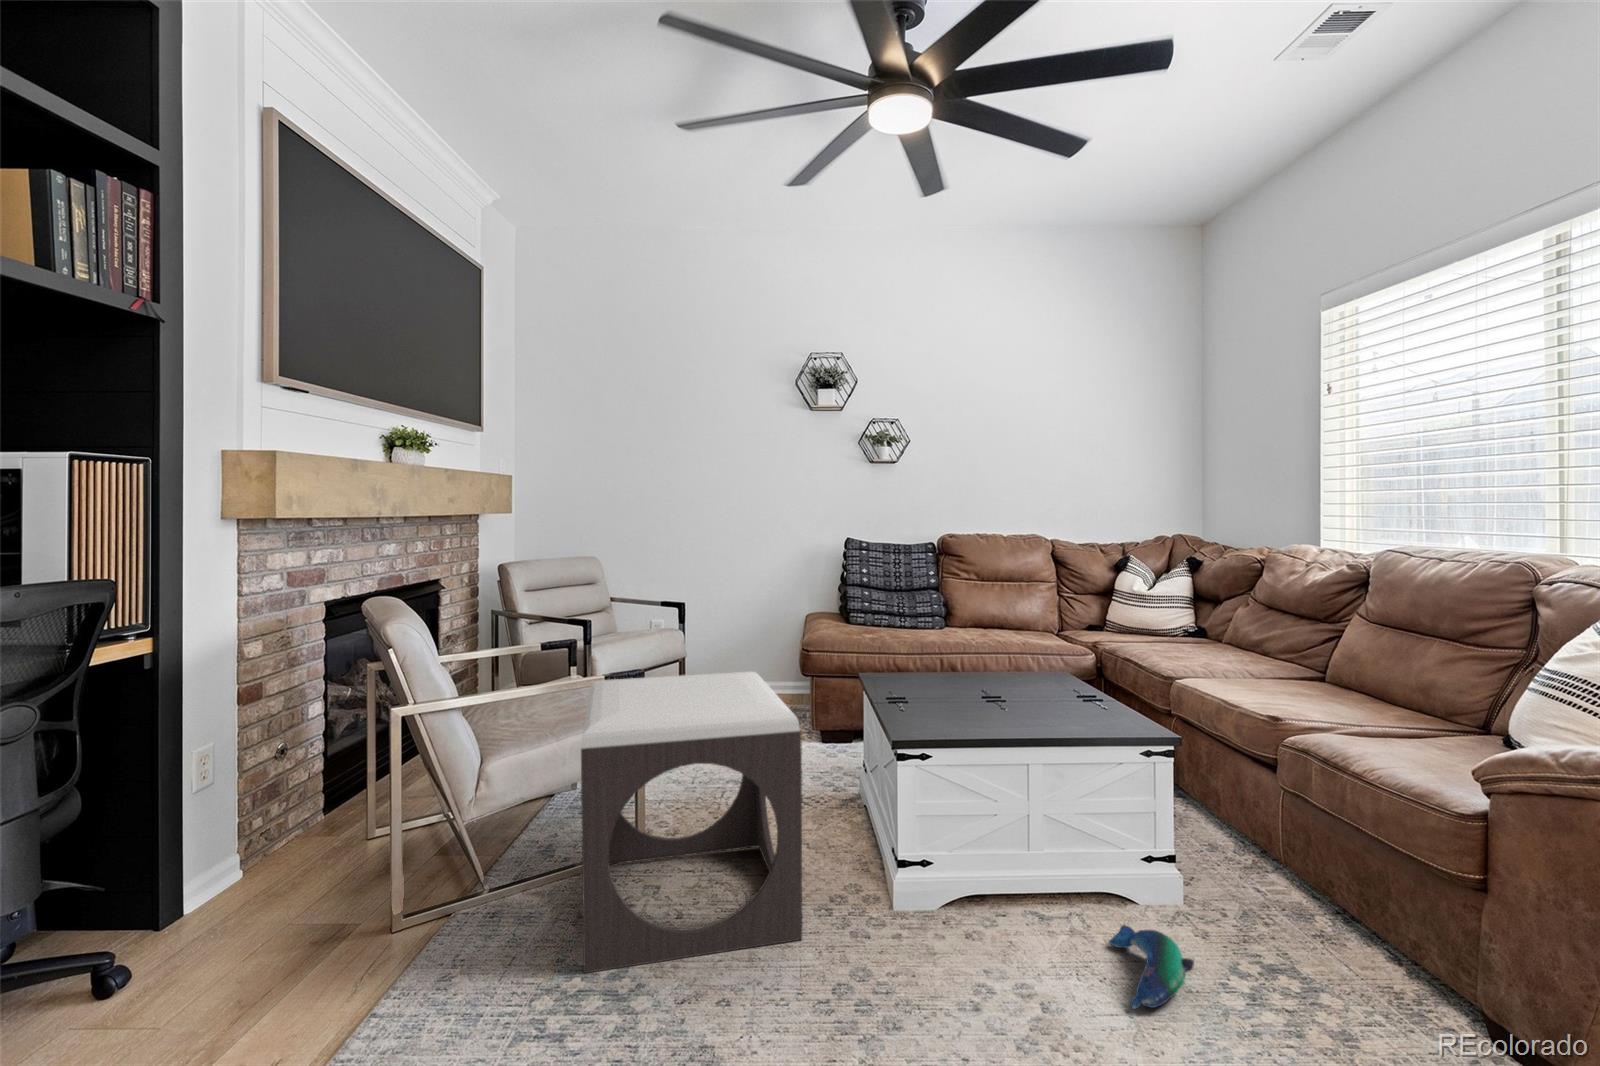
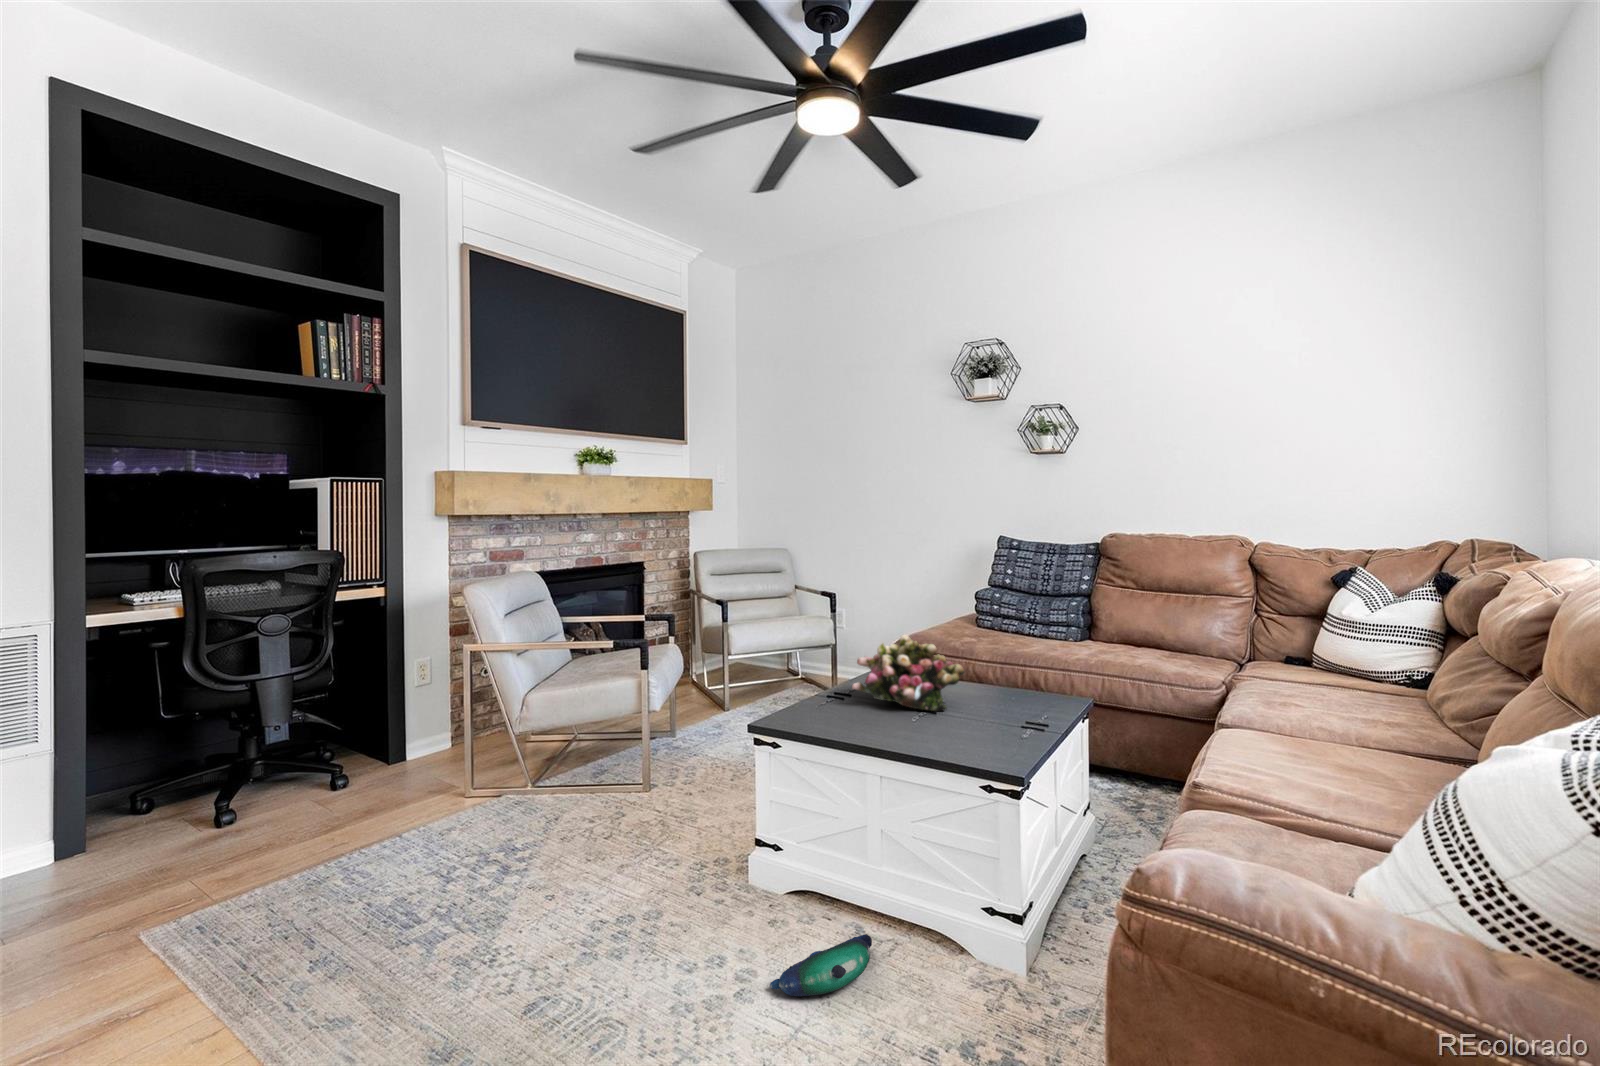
flower arrangement: none [934,633,1037,703] -> present [852,635,964,711]
footstool: present [581,672,802,973] -> none [503,641,720,862]

